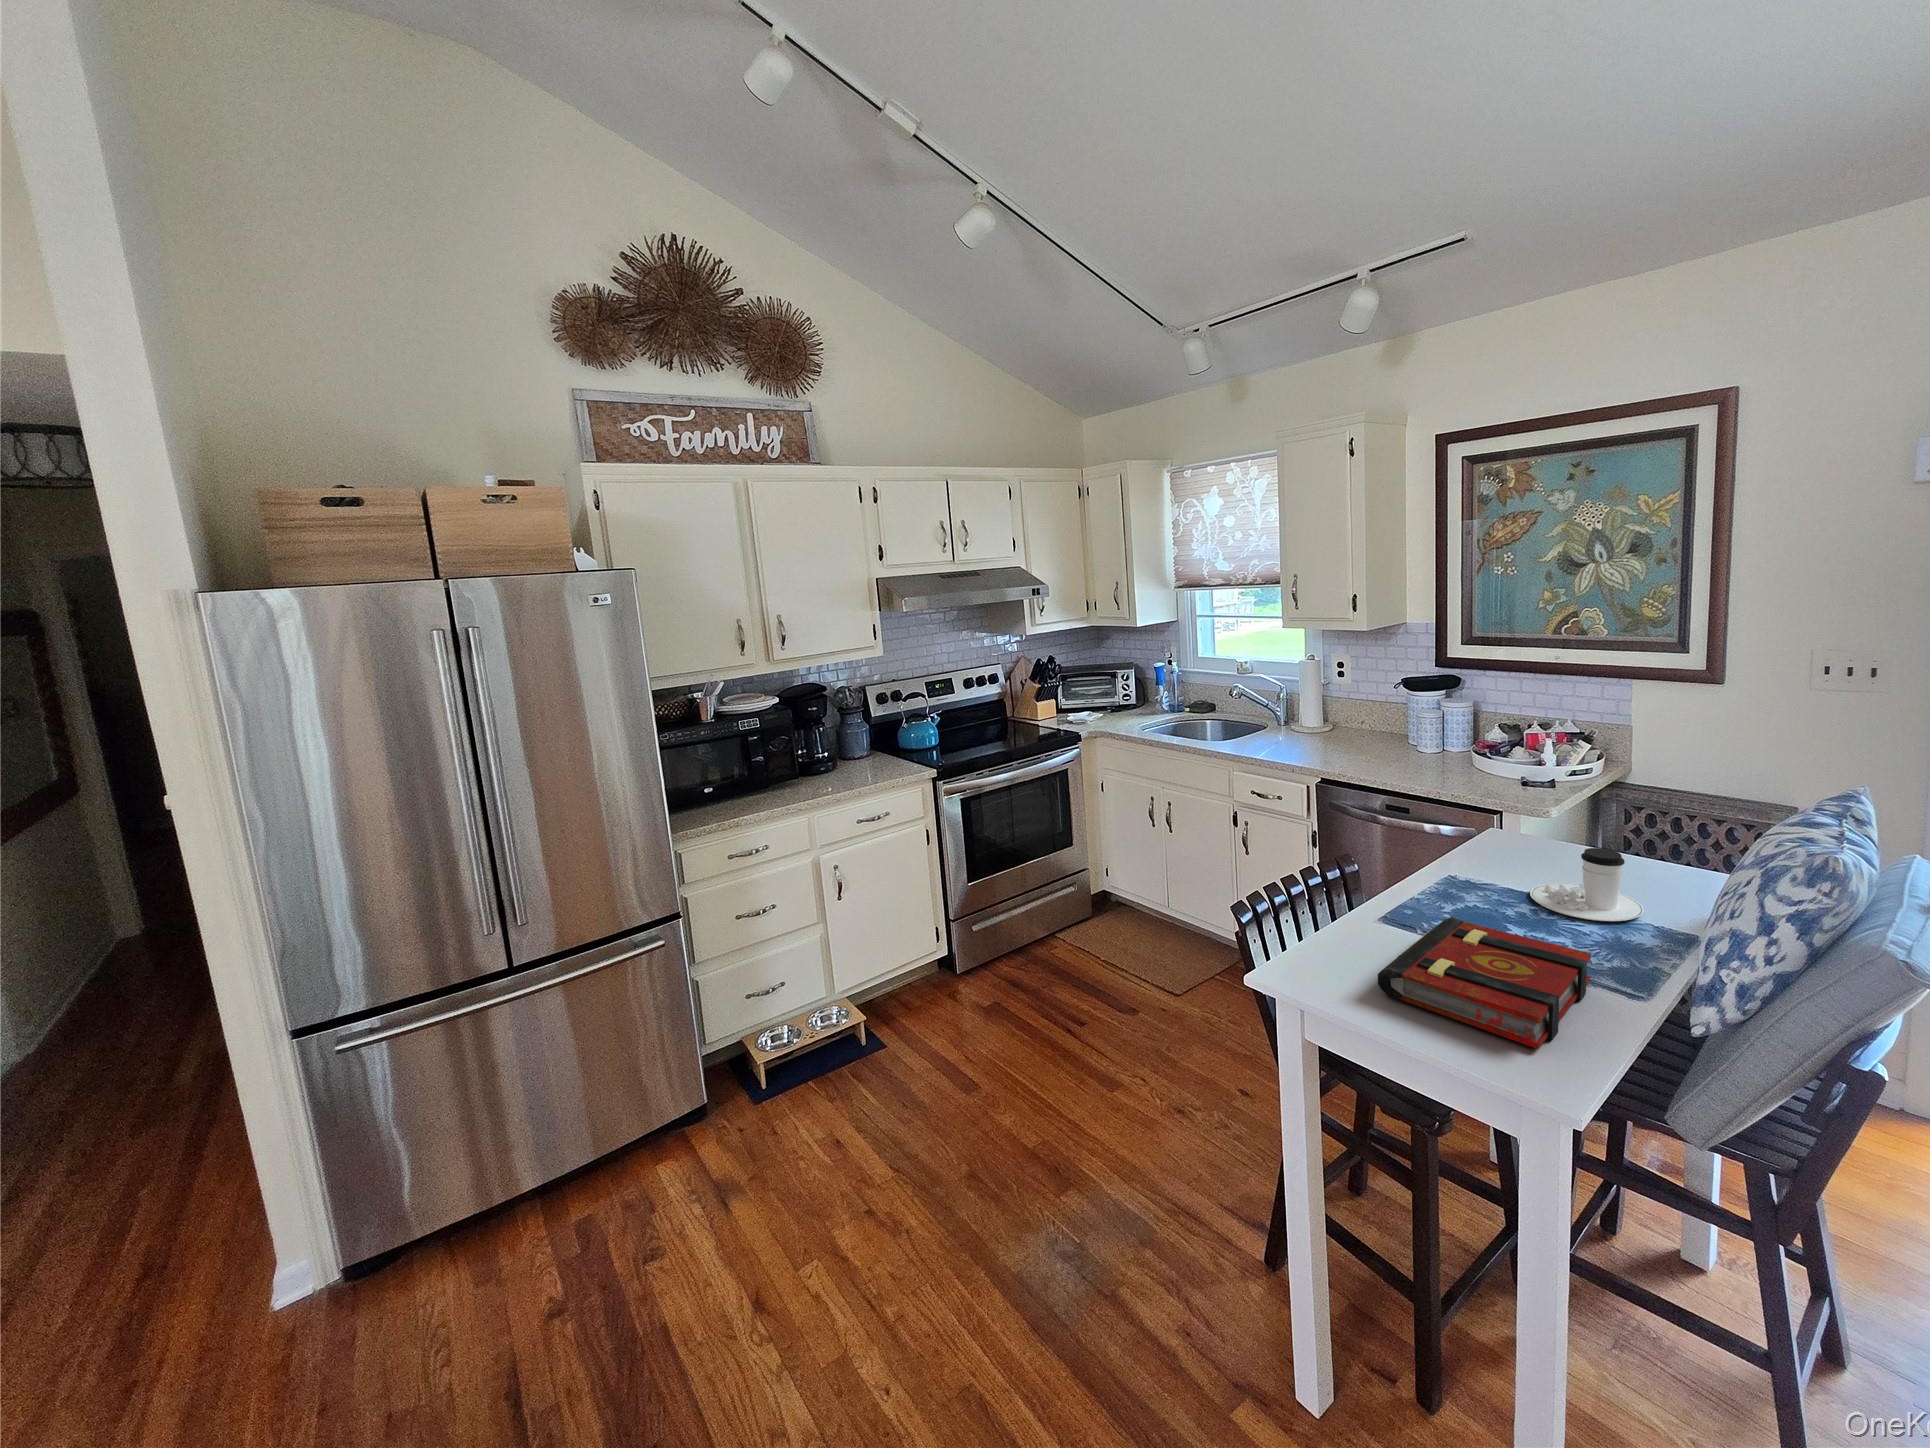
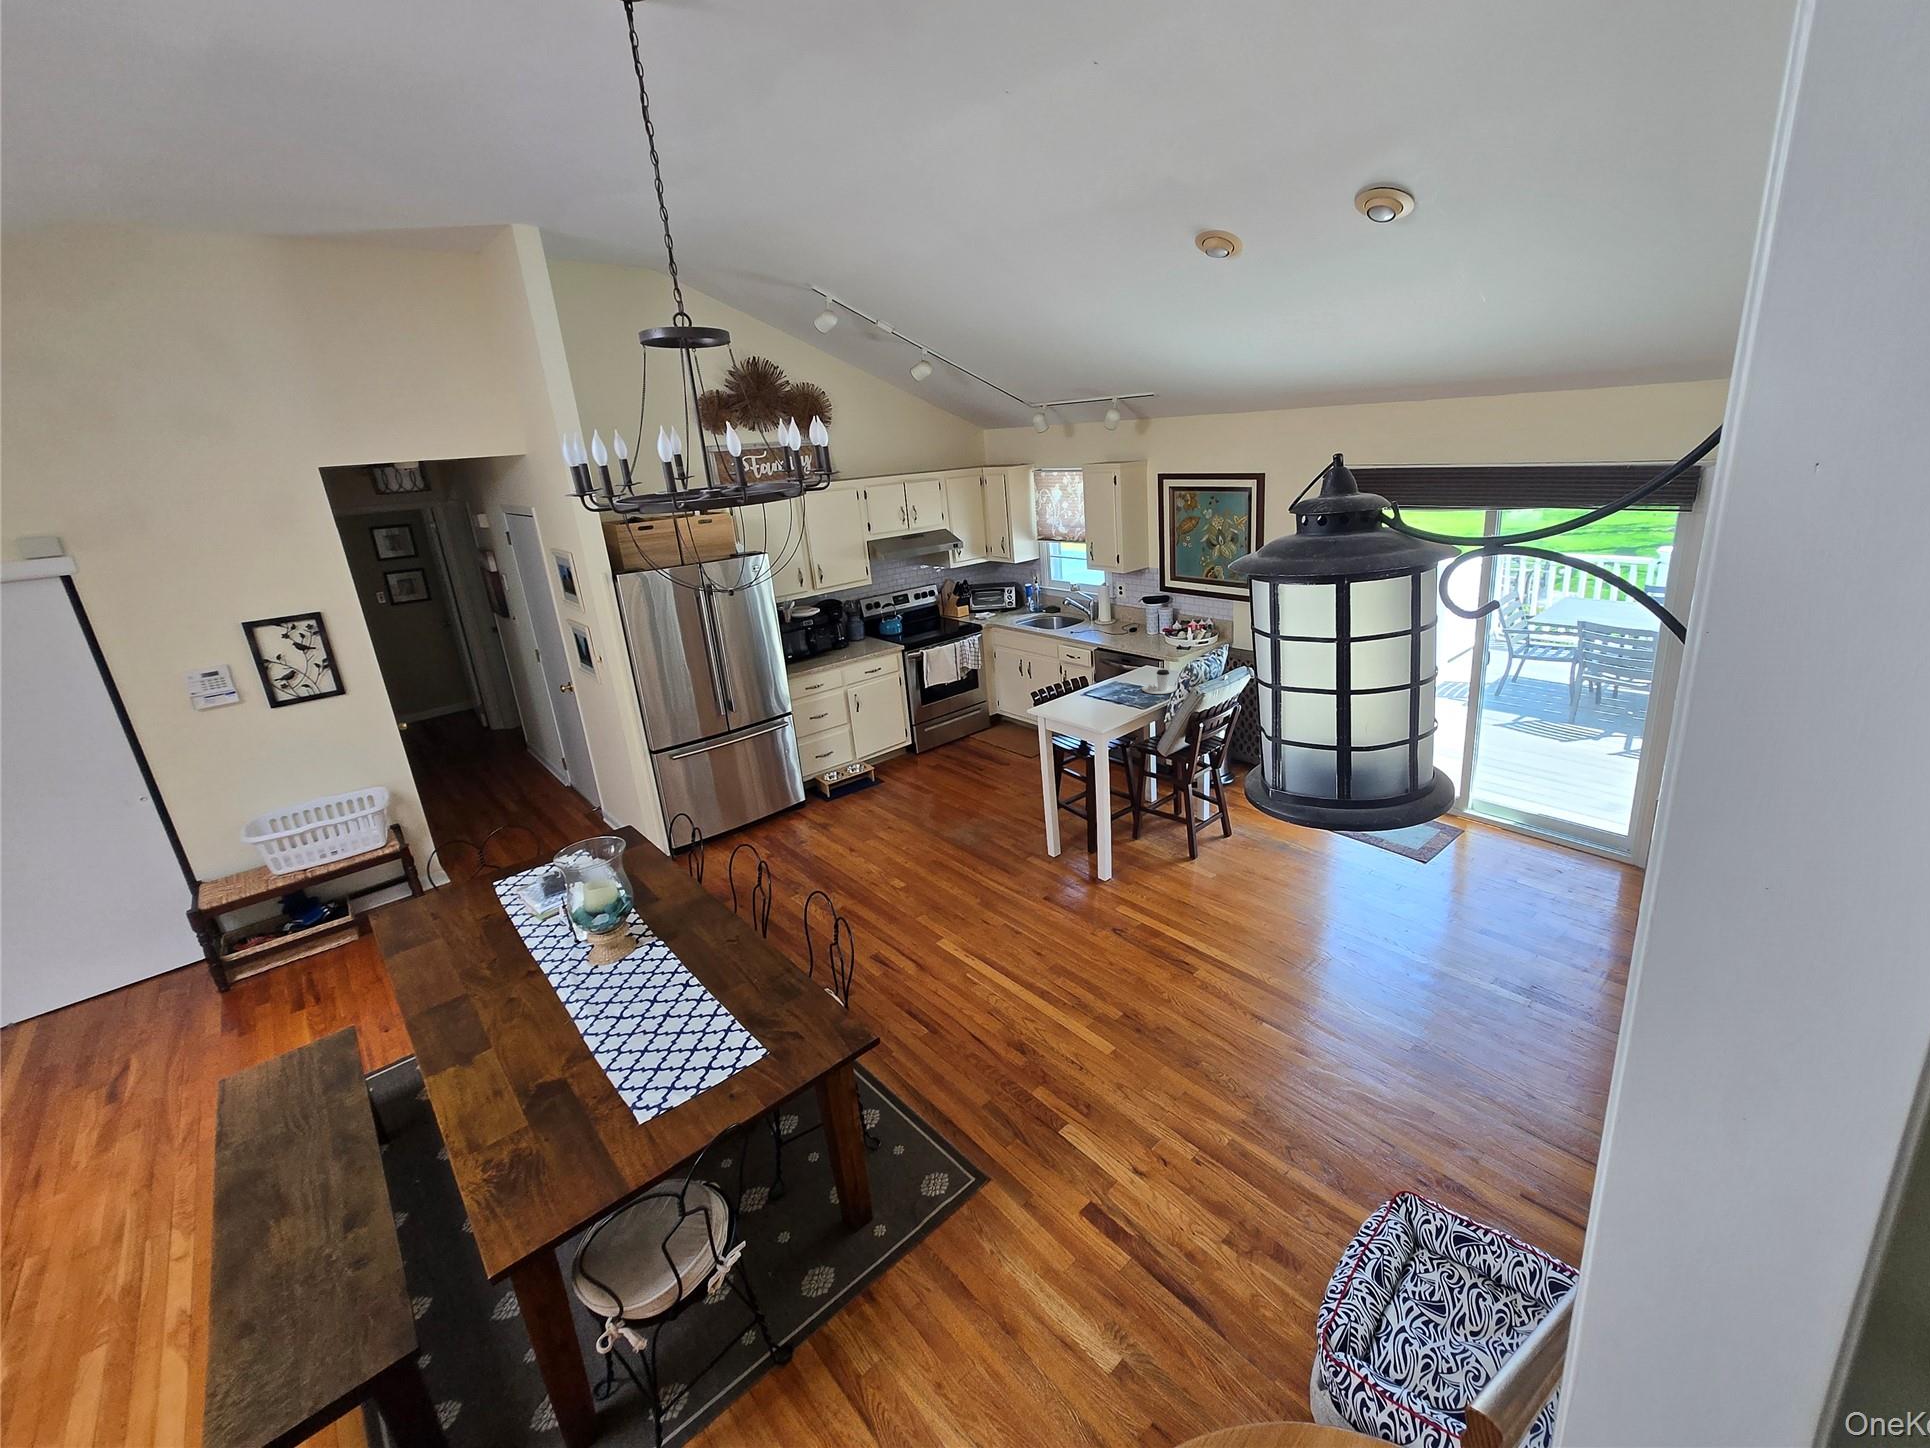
book: present [1378,917,1591,1049] -> none [1069,692,1136,721]

